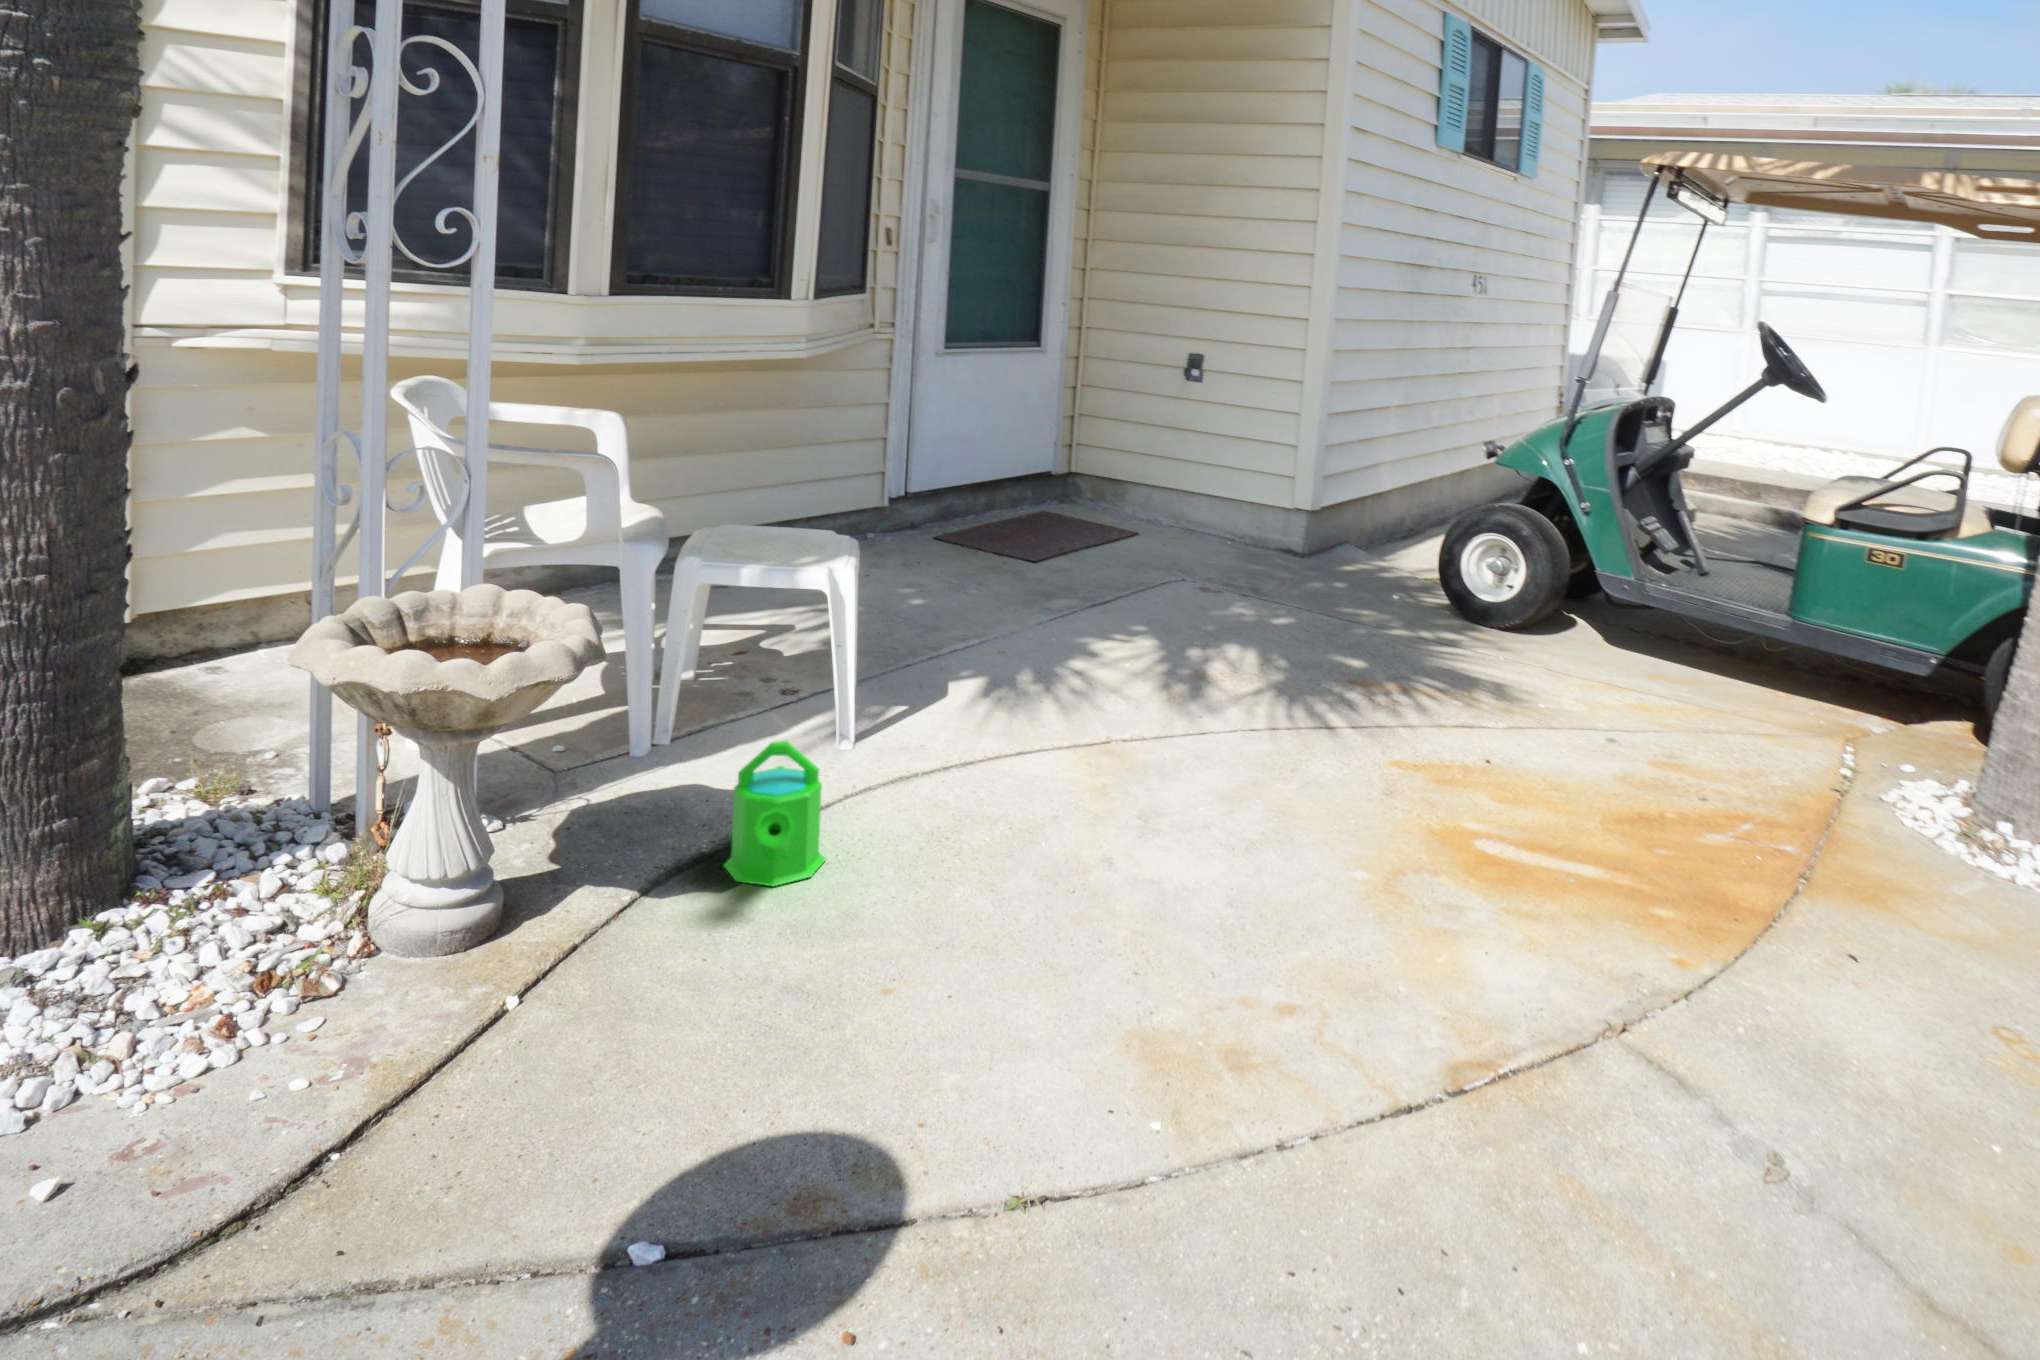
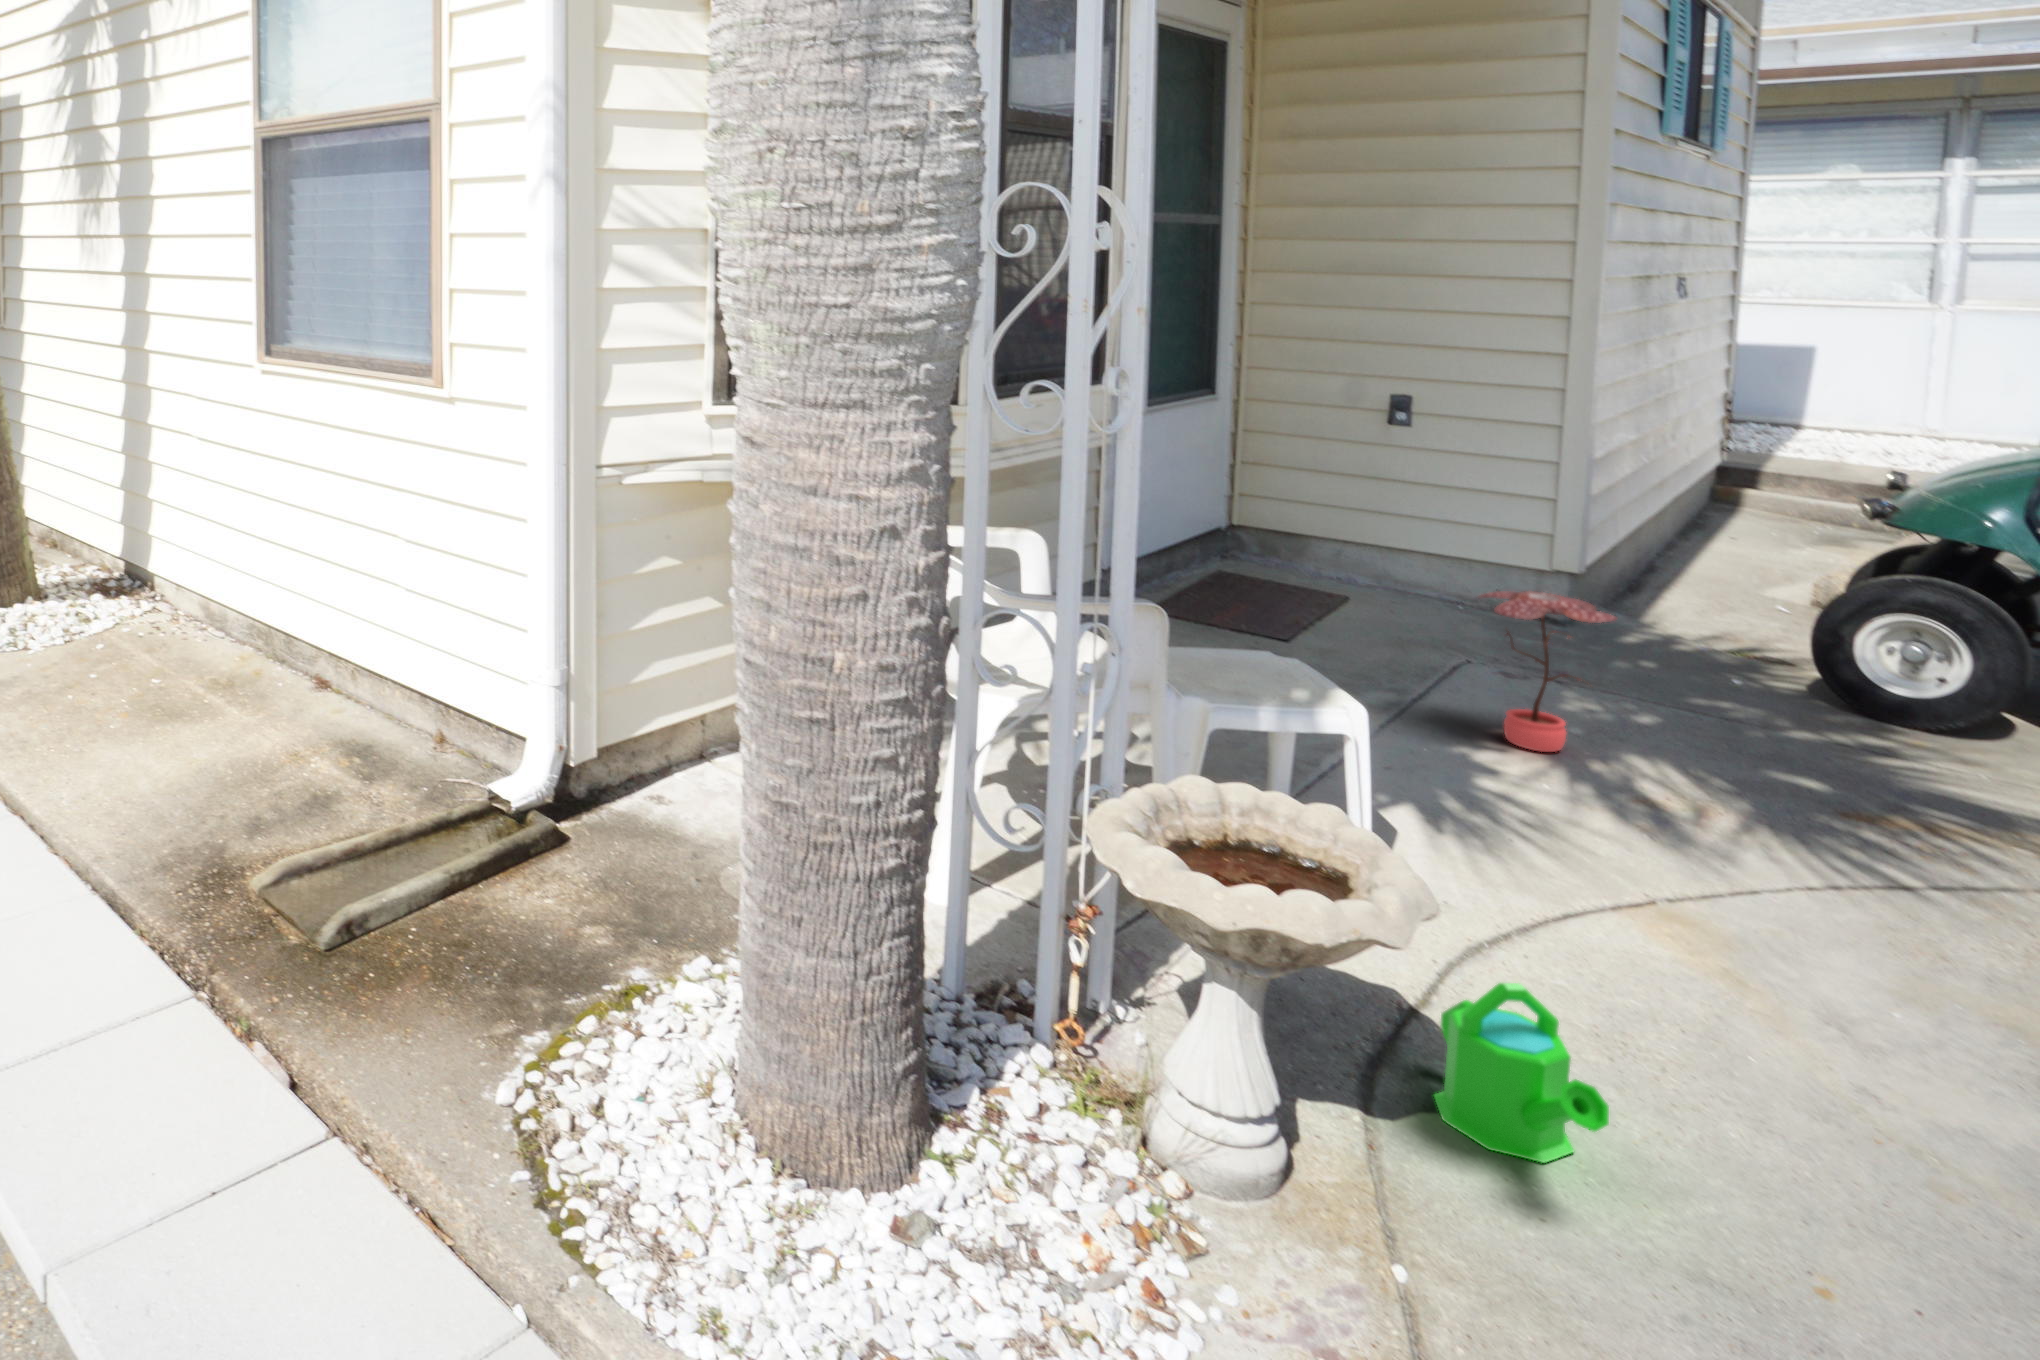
potted plant: none [1132,483,1218,615] -> present [1479,591,1617,752]

